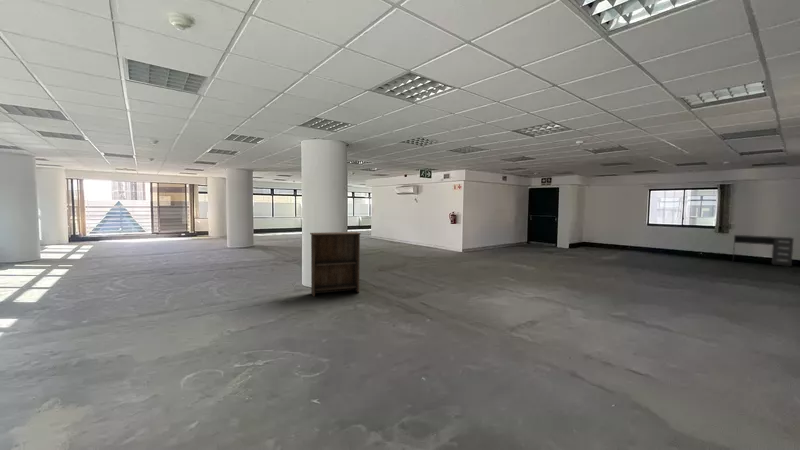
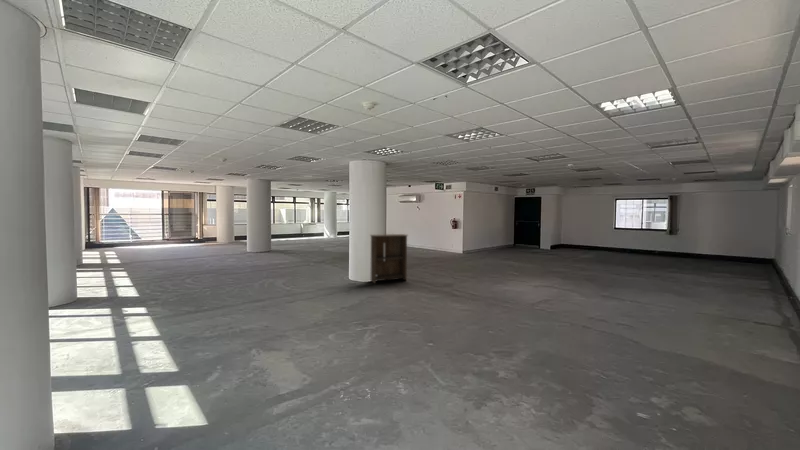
desk: present [734,235,793,266] -> none [679,236,721,260]

